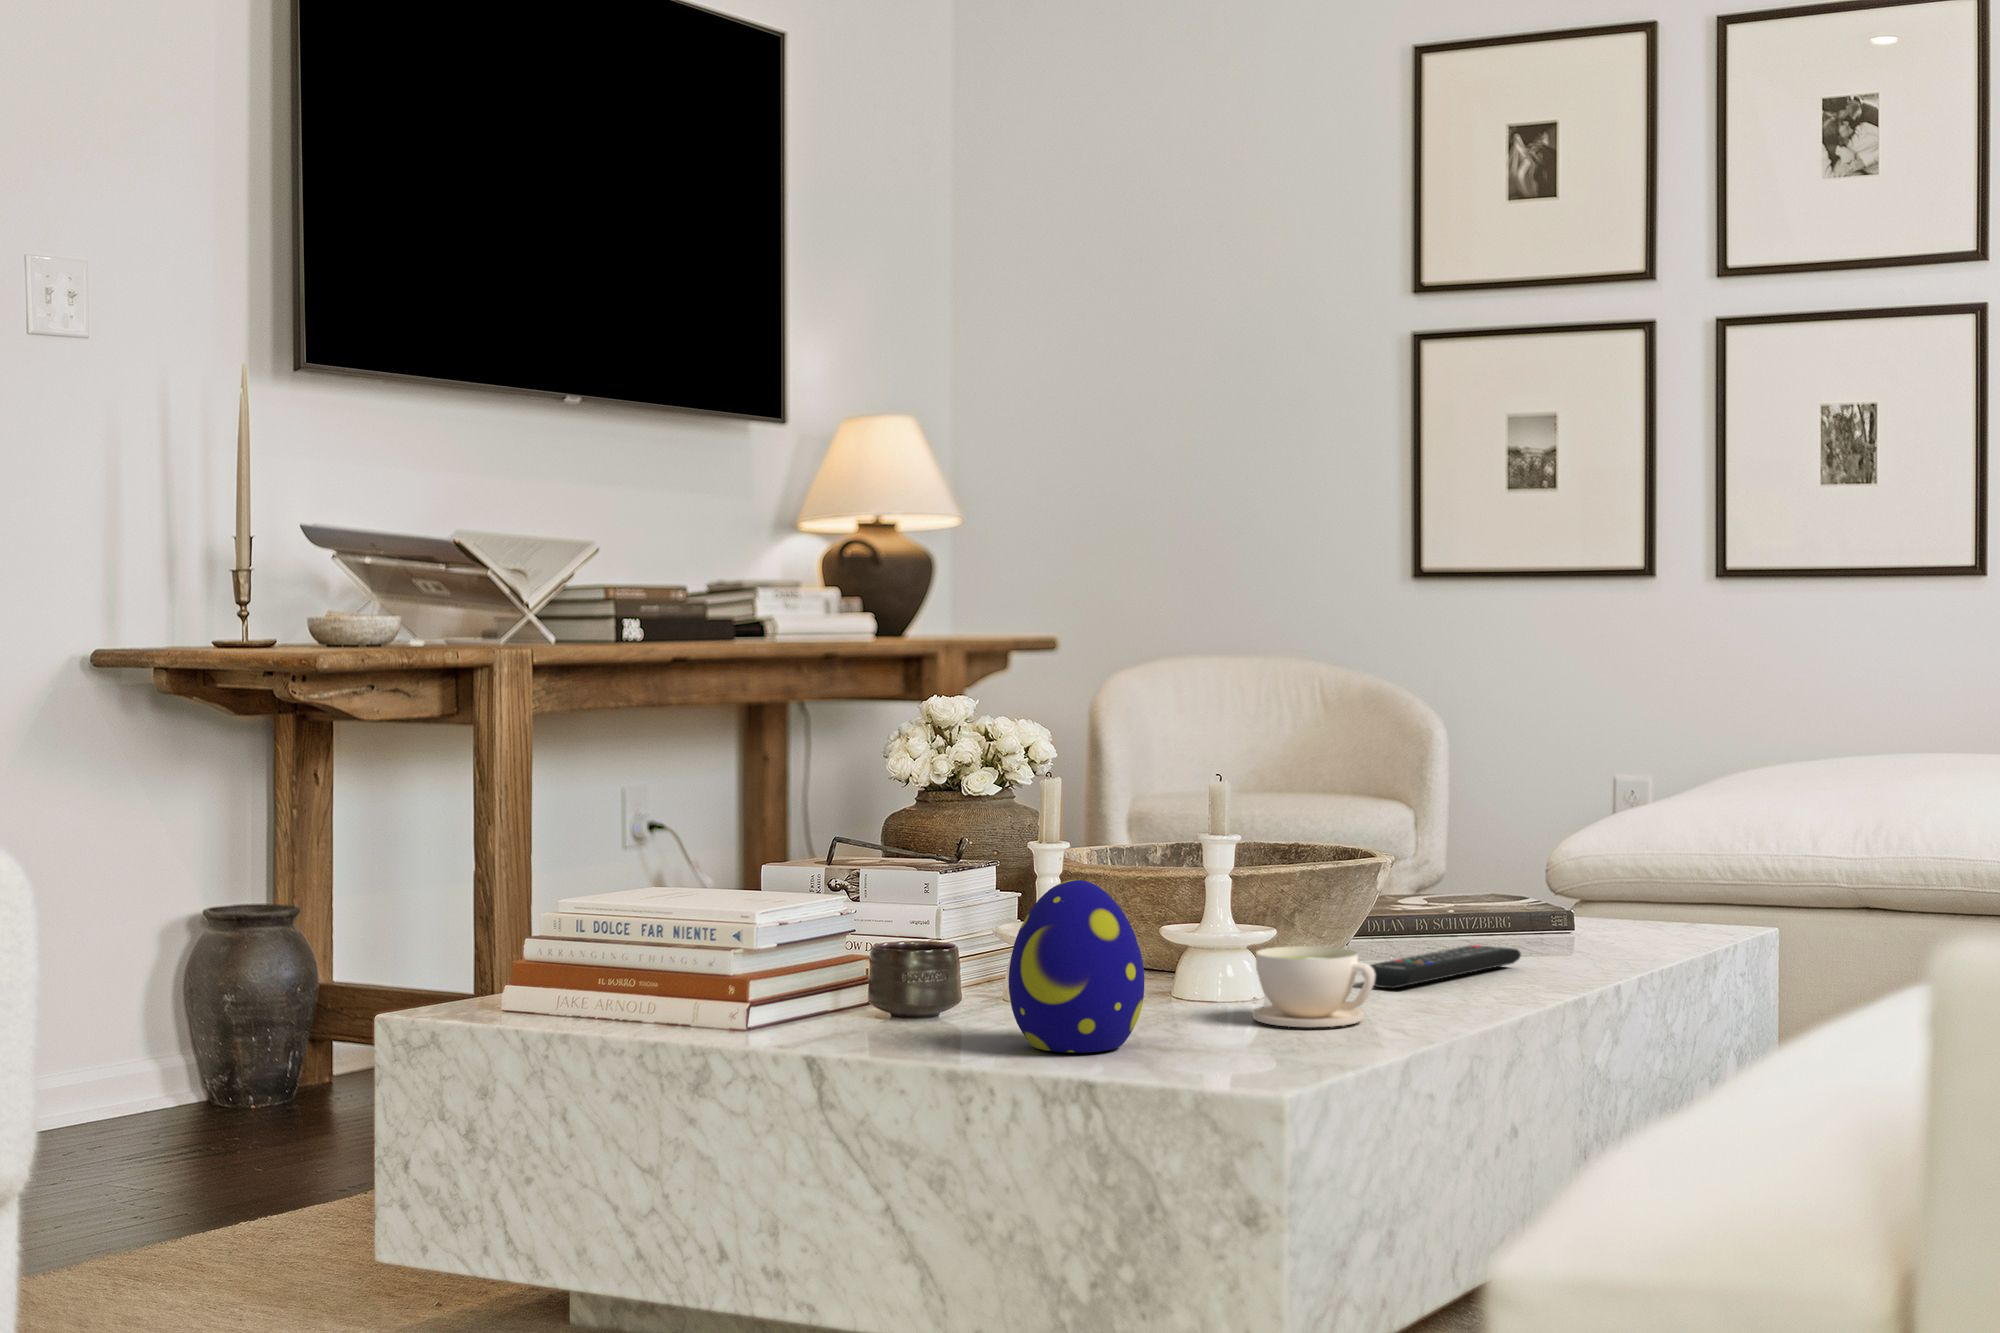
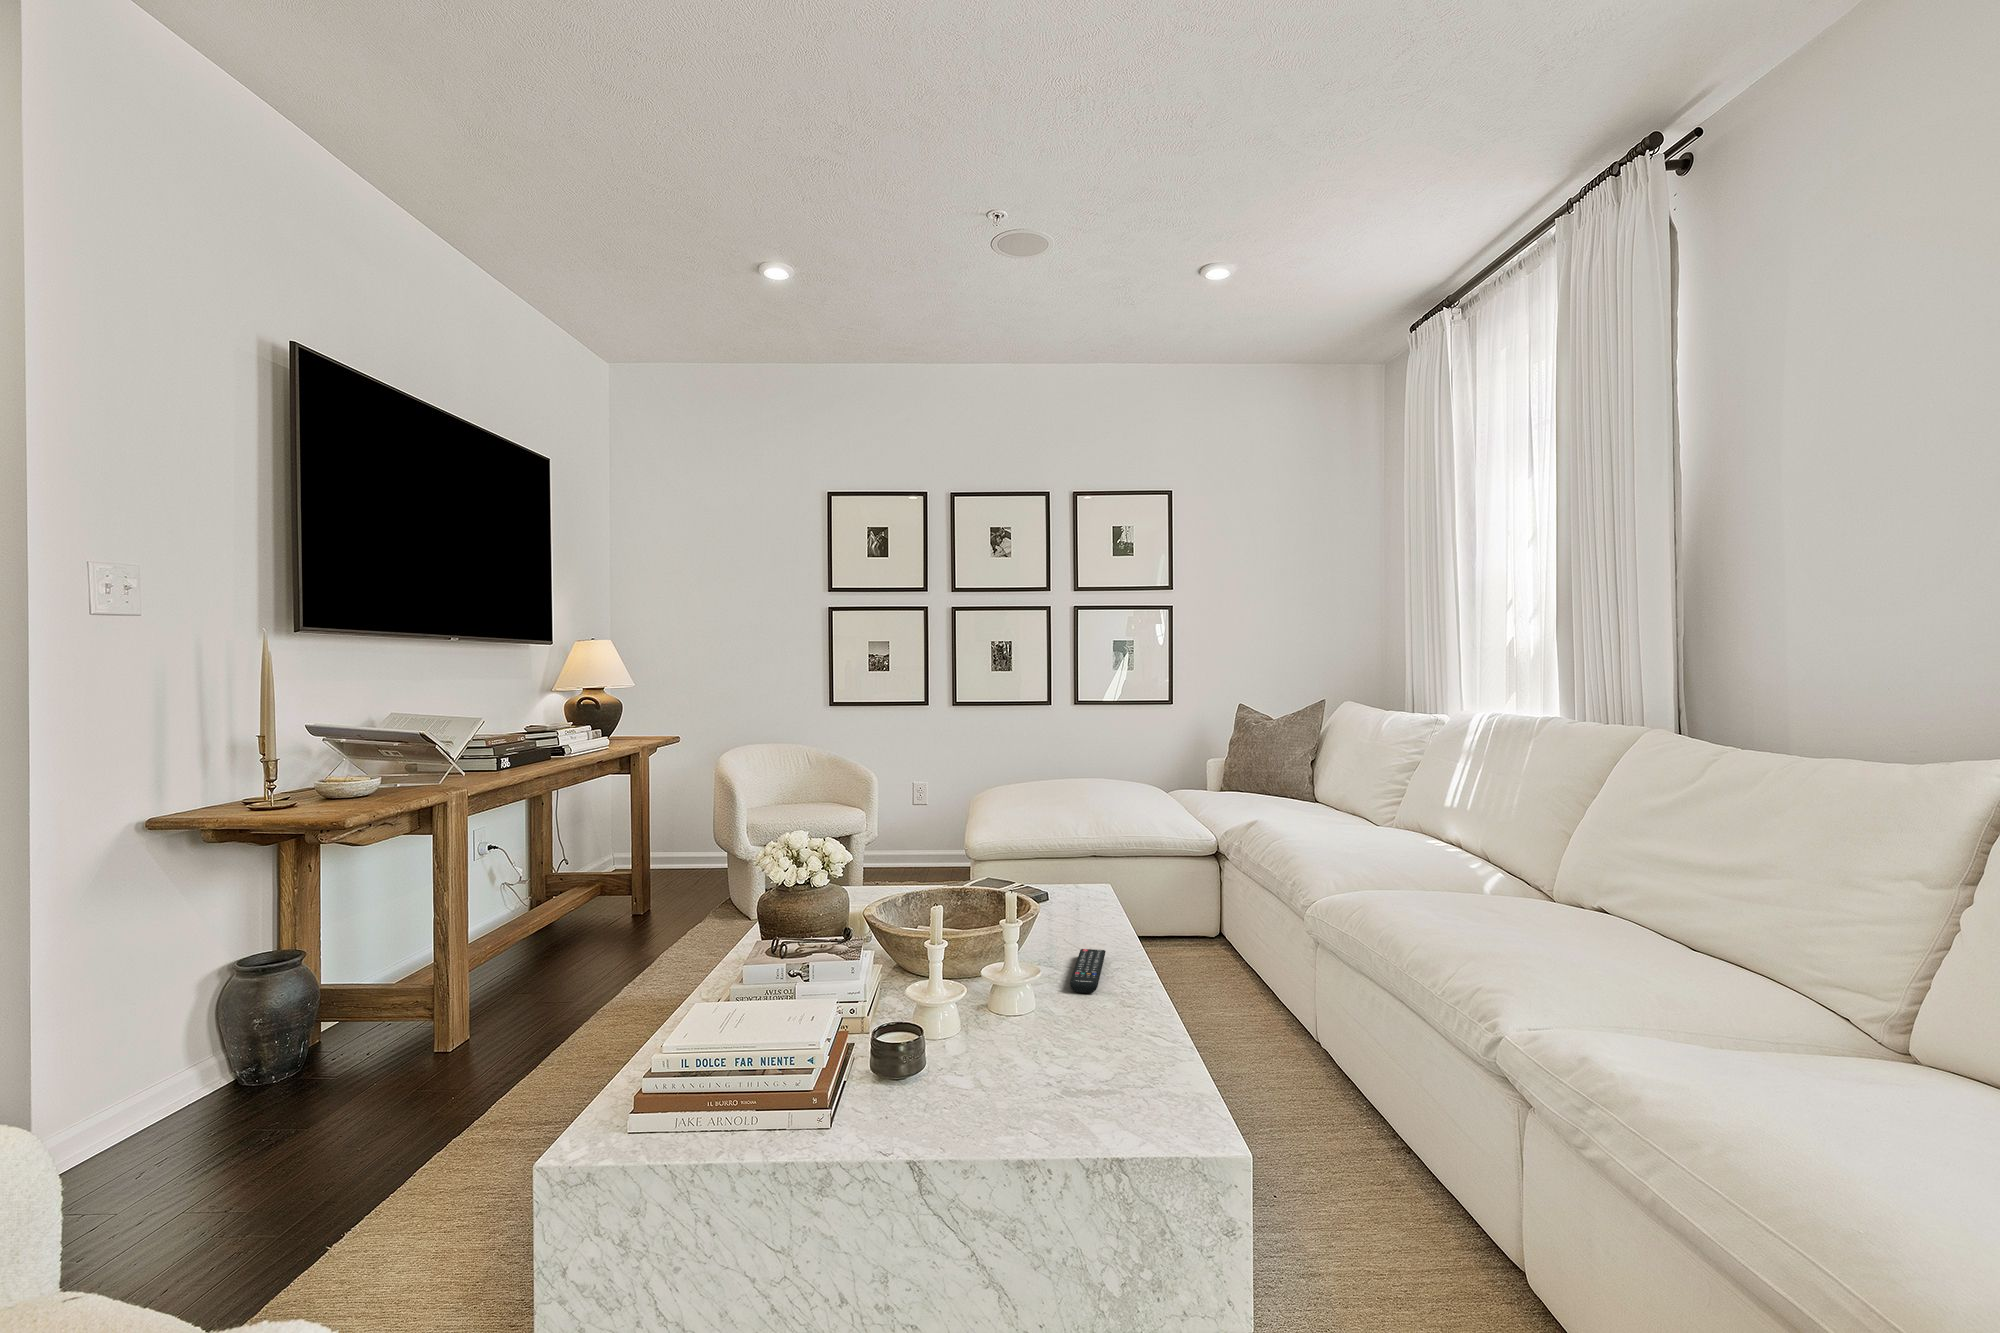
decorative egg: present [1009,880,1144,1053] -> none [998,1006,1077,1116]
coffee cup: present [1252,946,1375,1027] -> none [1072,994,1138,1051]

